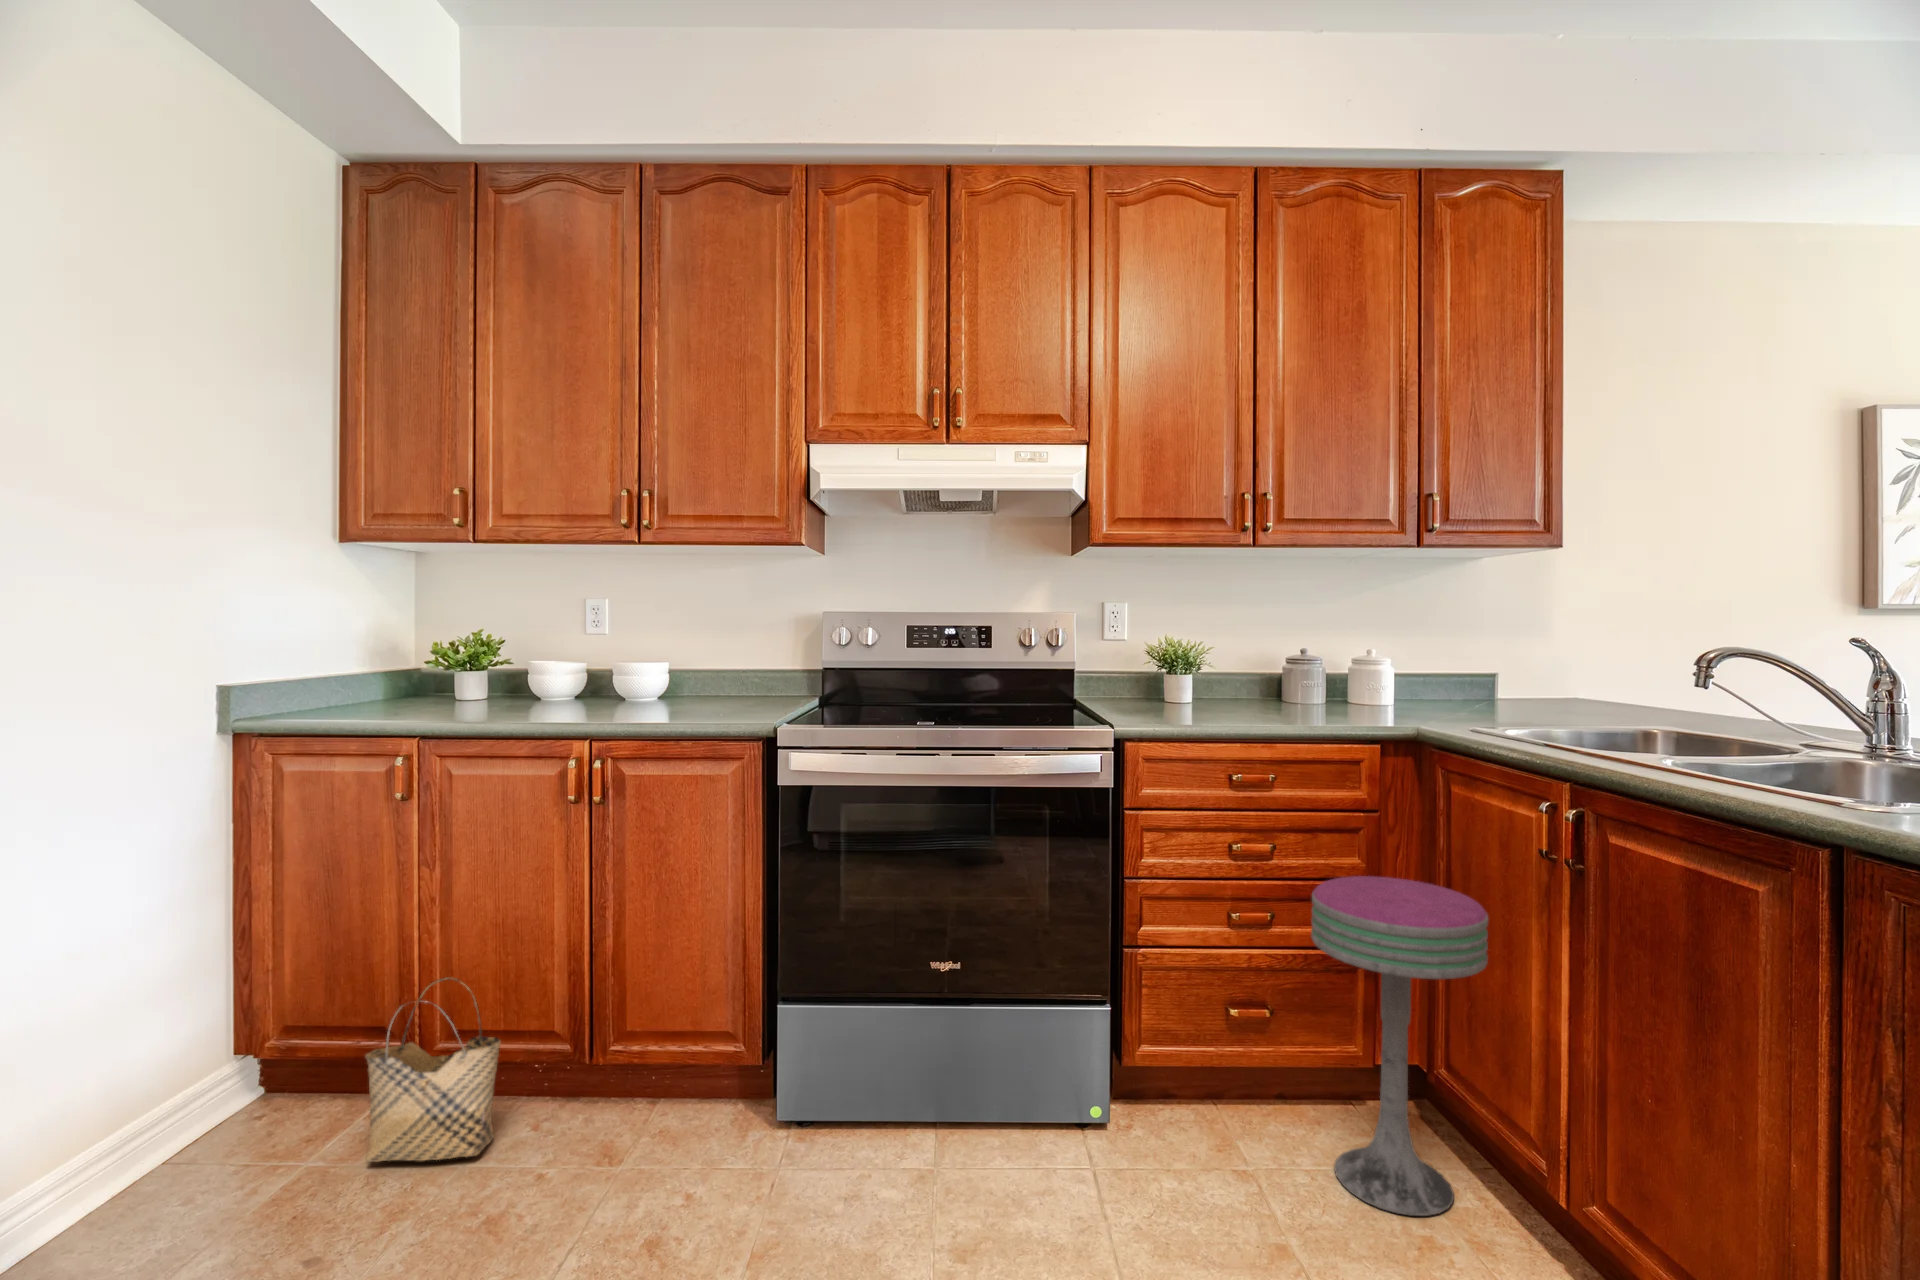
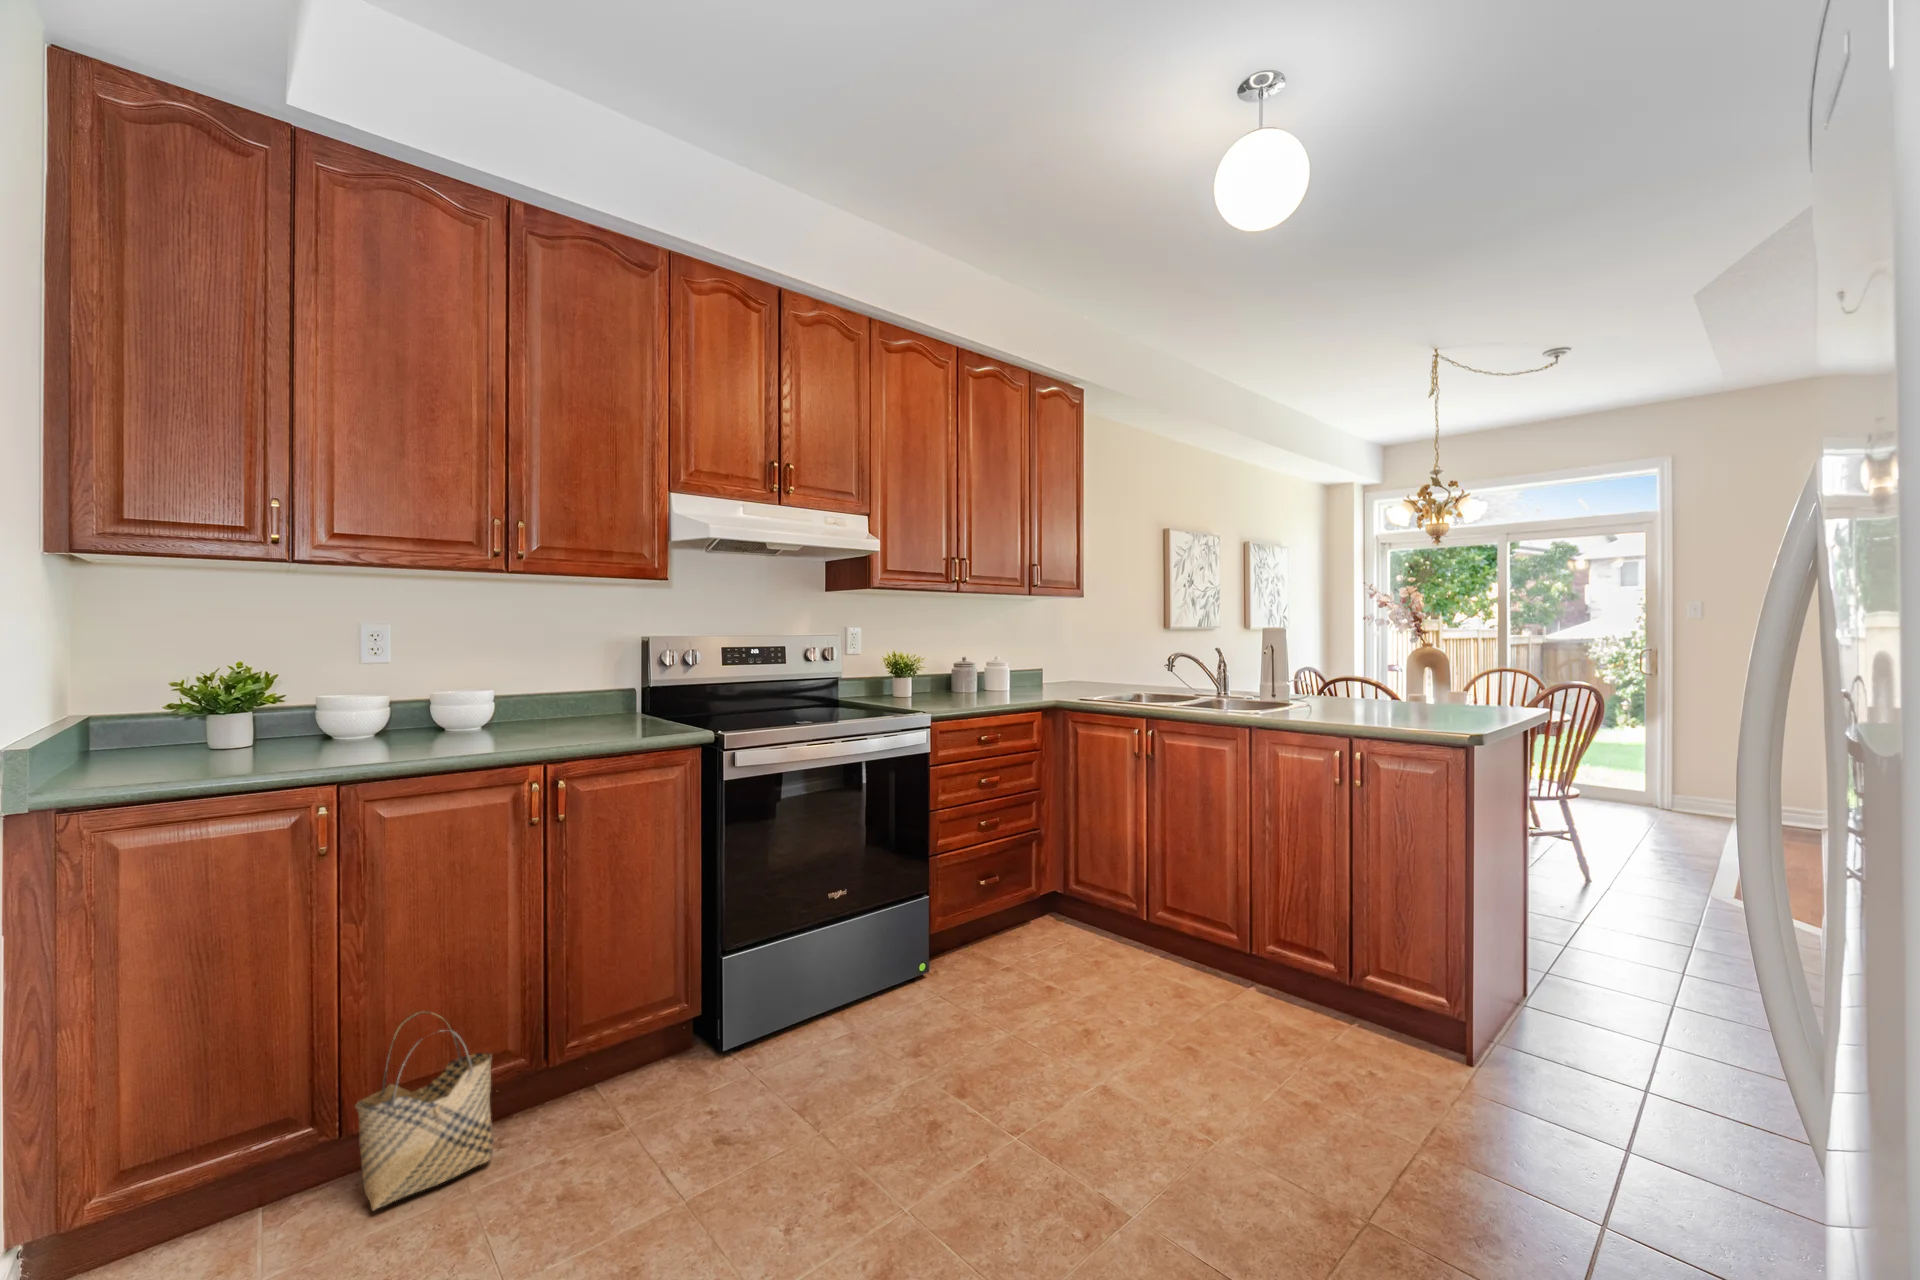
bar stool: present [1311,876,1488,1216] -> none [1039,788,1128,967]

